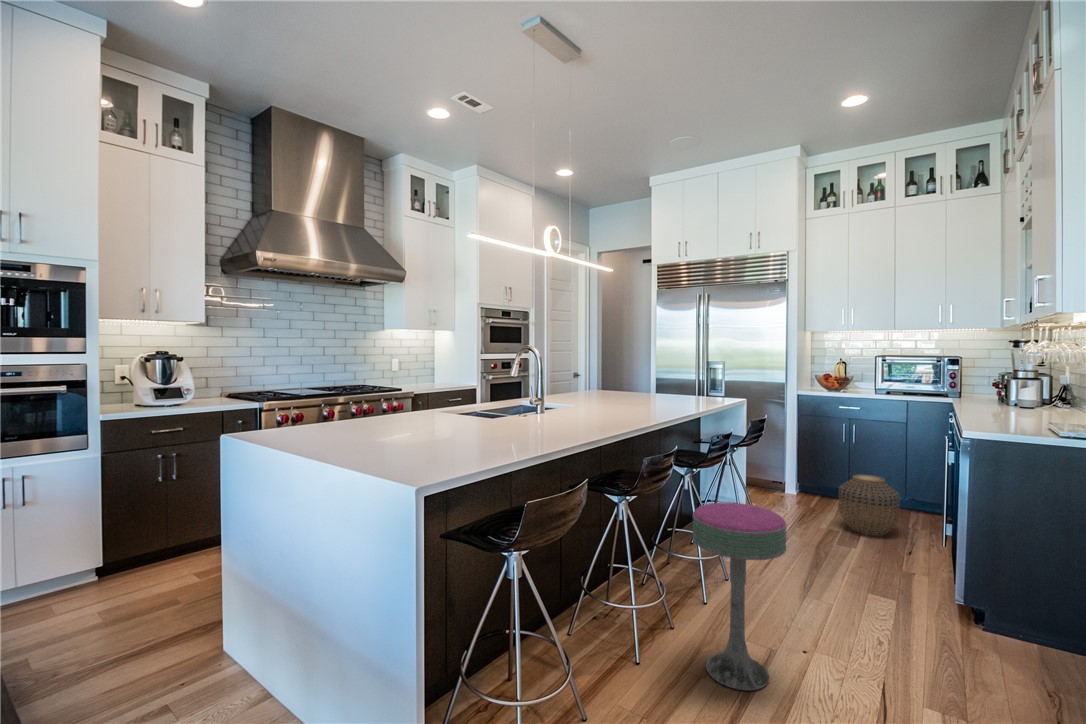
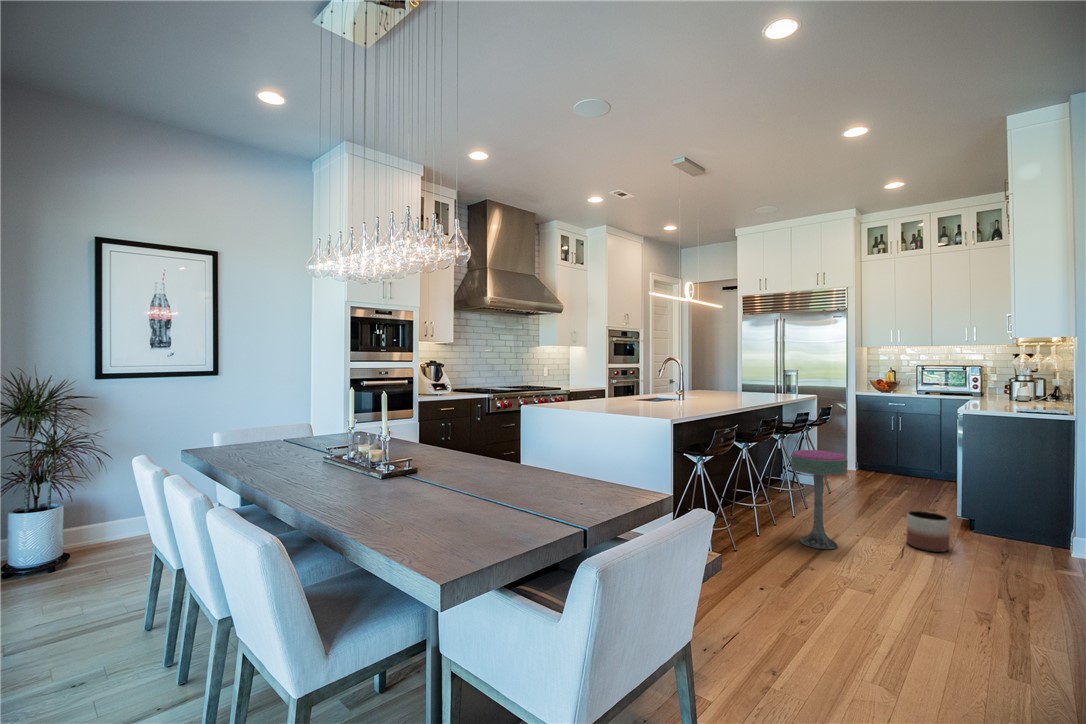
woven basket: present [838,474,900,536] -> none [886,450,932,493]
planter: none [883,604,957,688] -> present [906,511,949,552]

